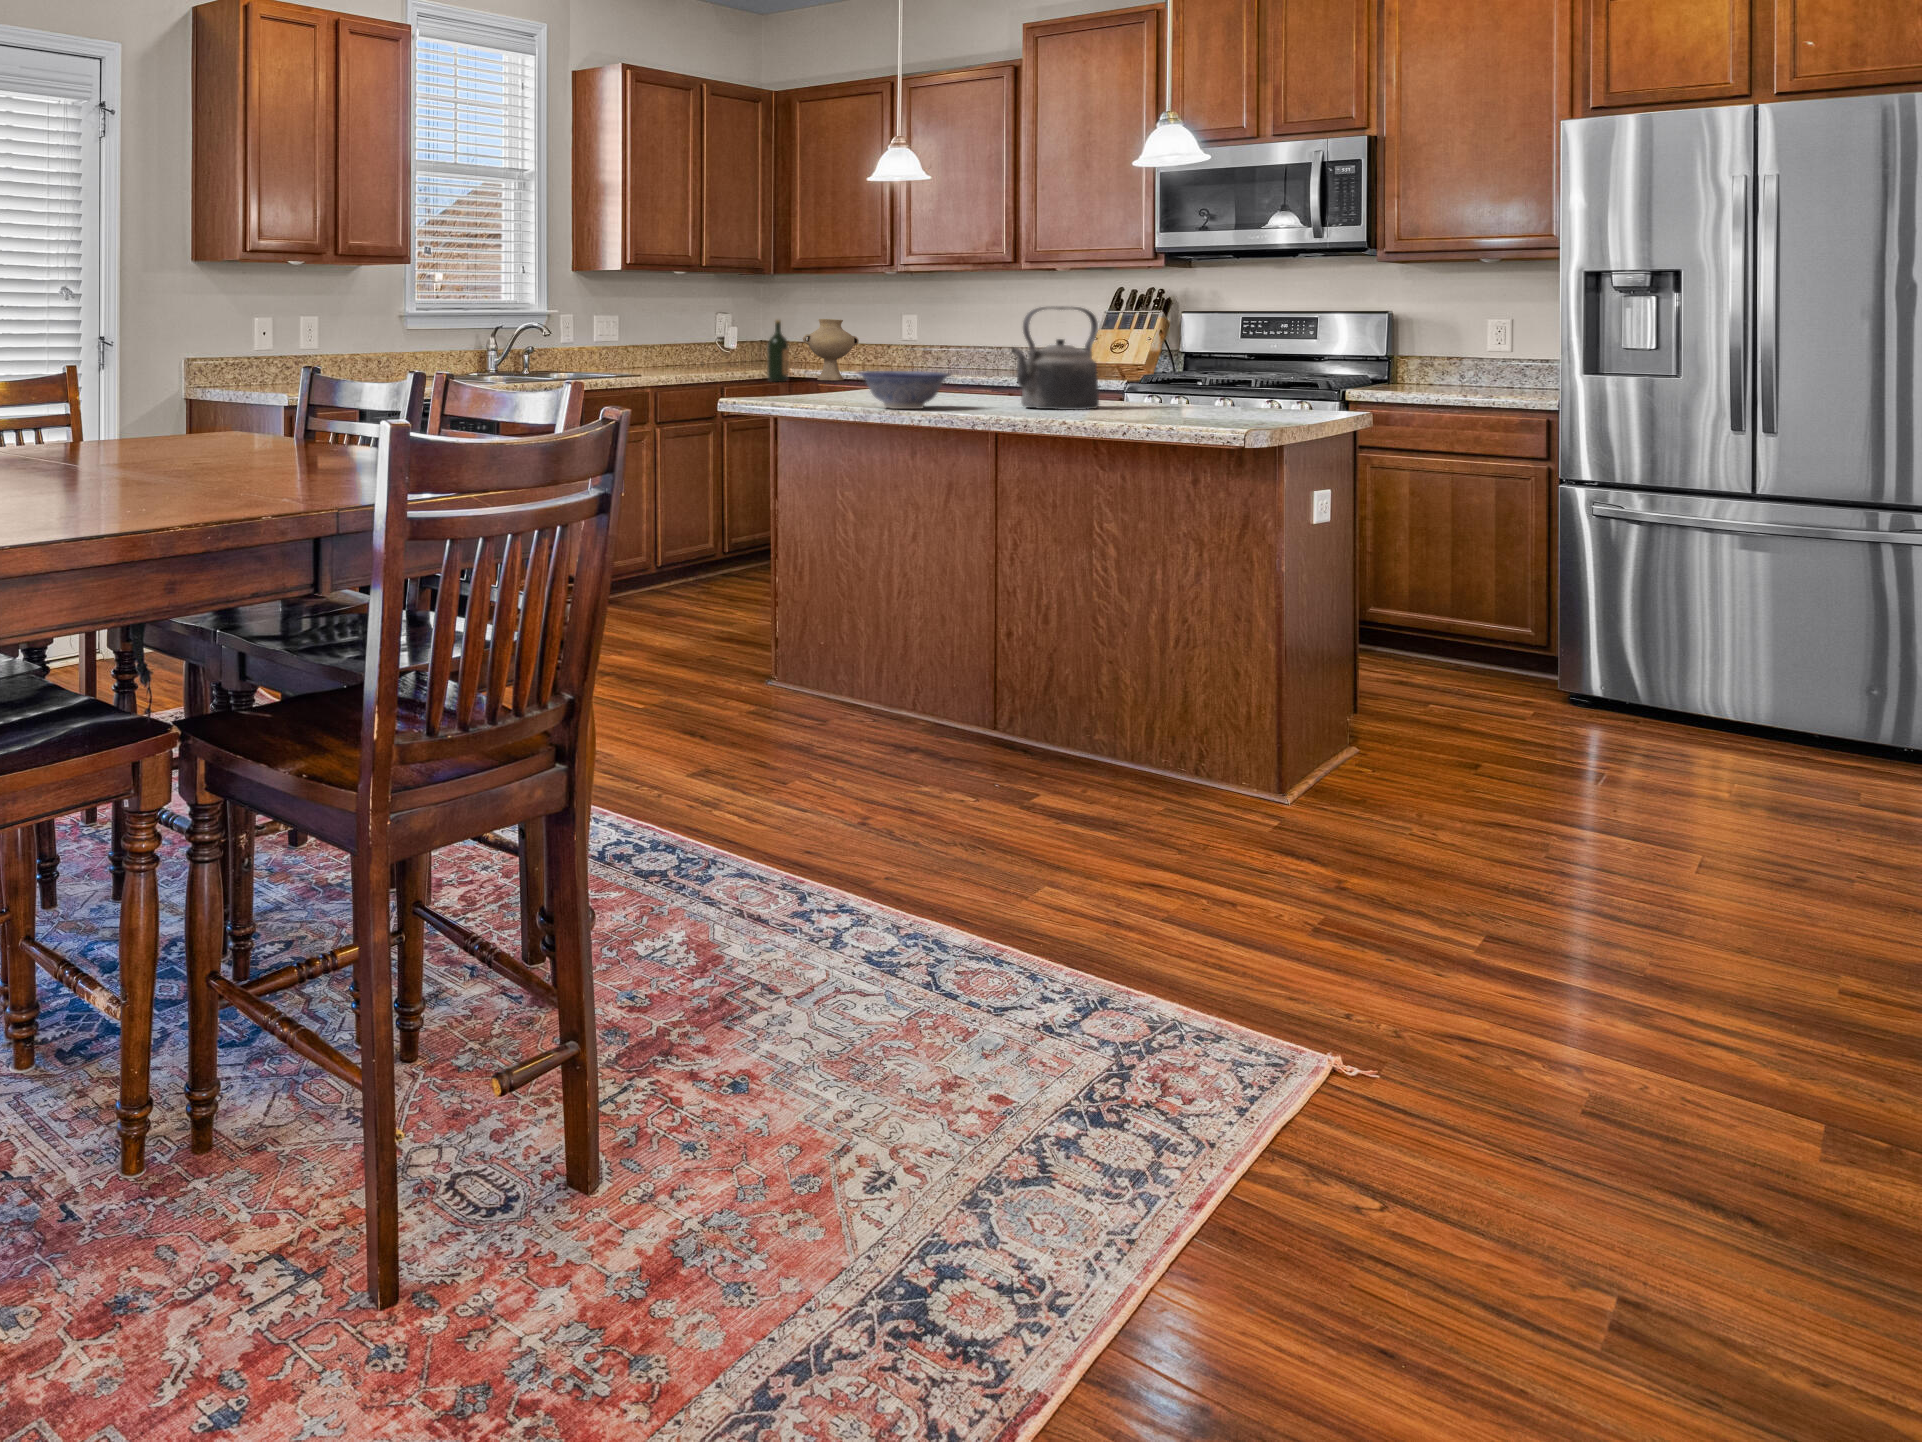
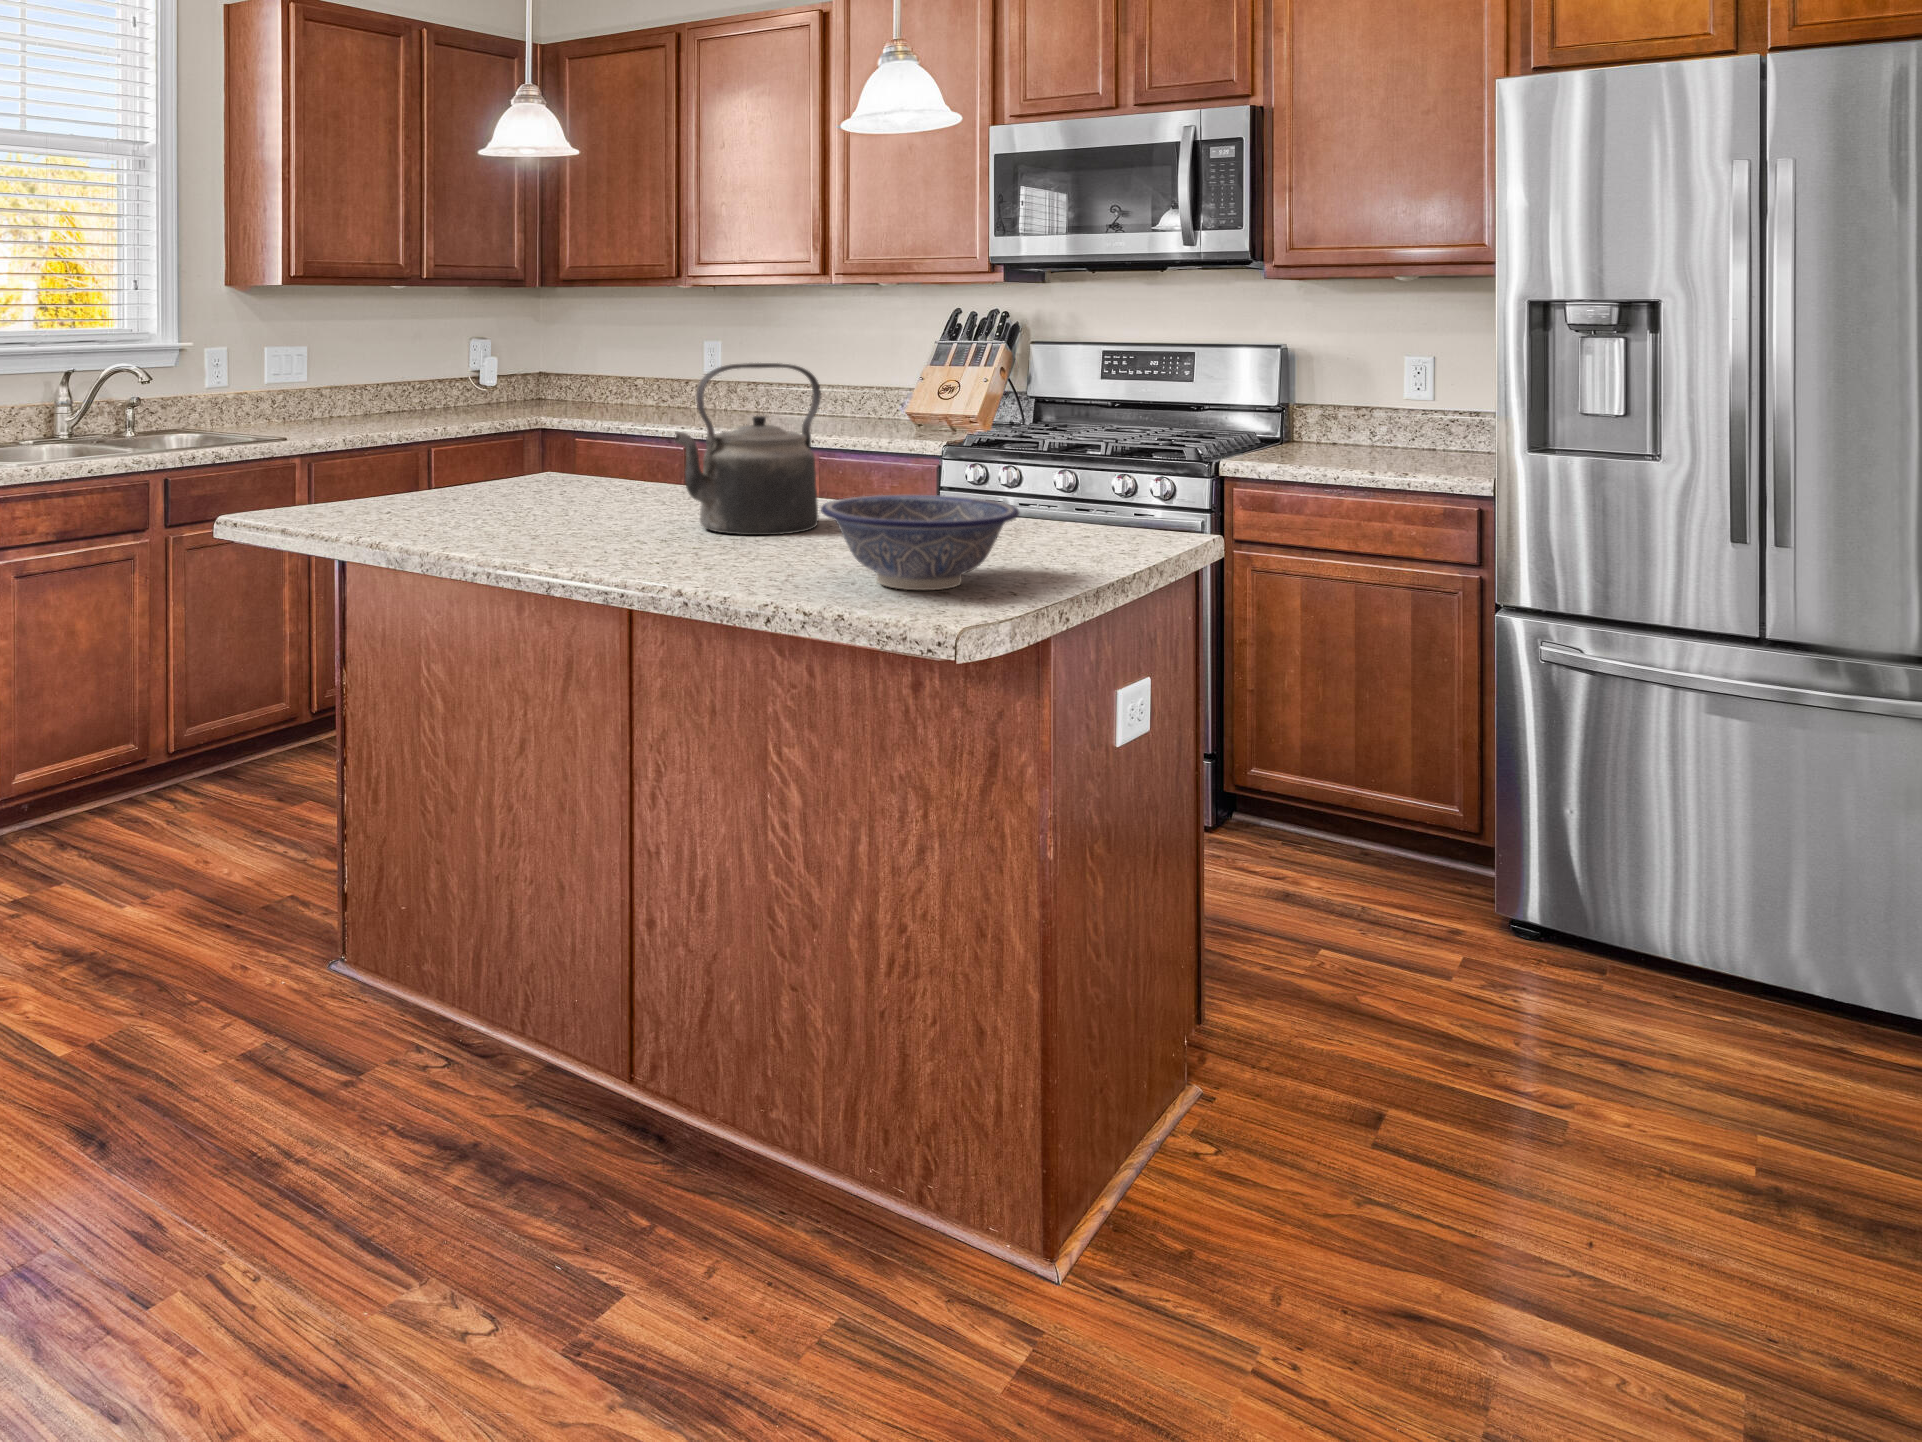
vase: present [803,319,859,380] -> none [572,347,646,429]
wine bottle: present [767,320,789,382] -> none [521,349,549,432]
decorative bowl: present [859,371,951,409] -> present [821,495,1019,590]

